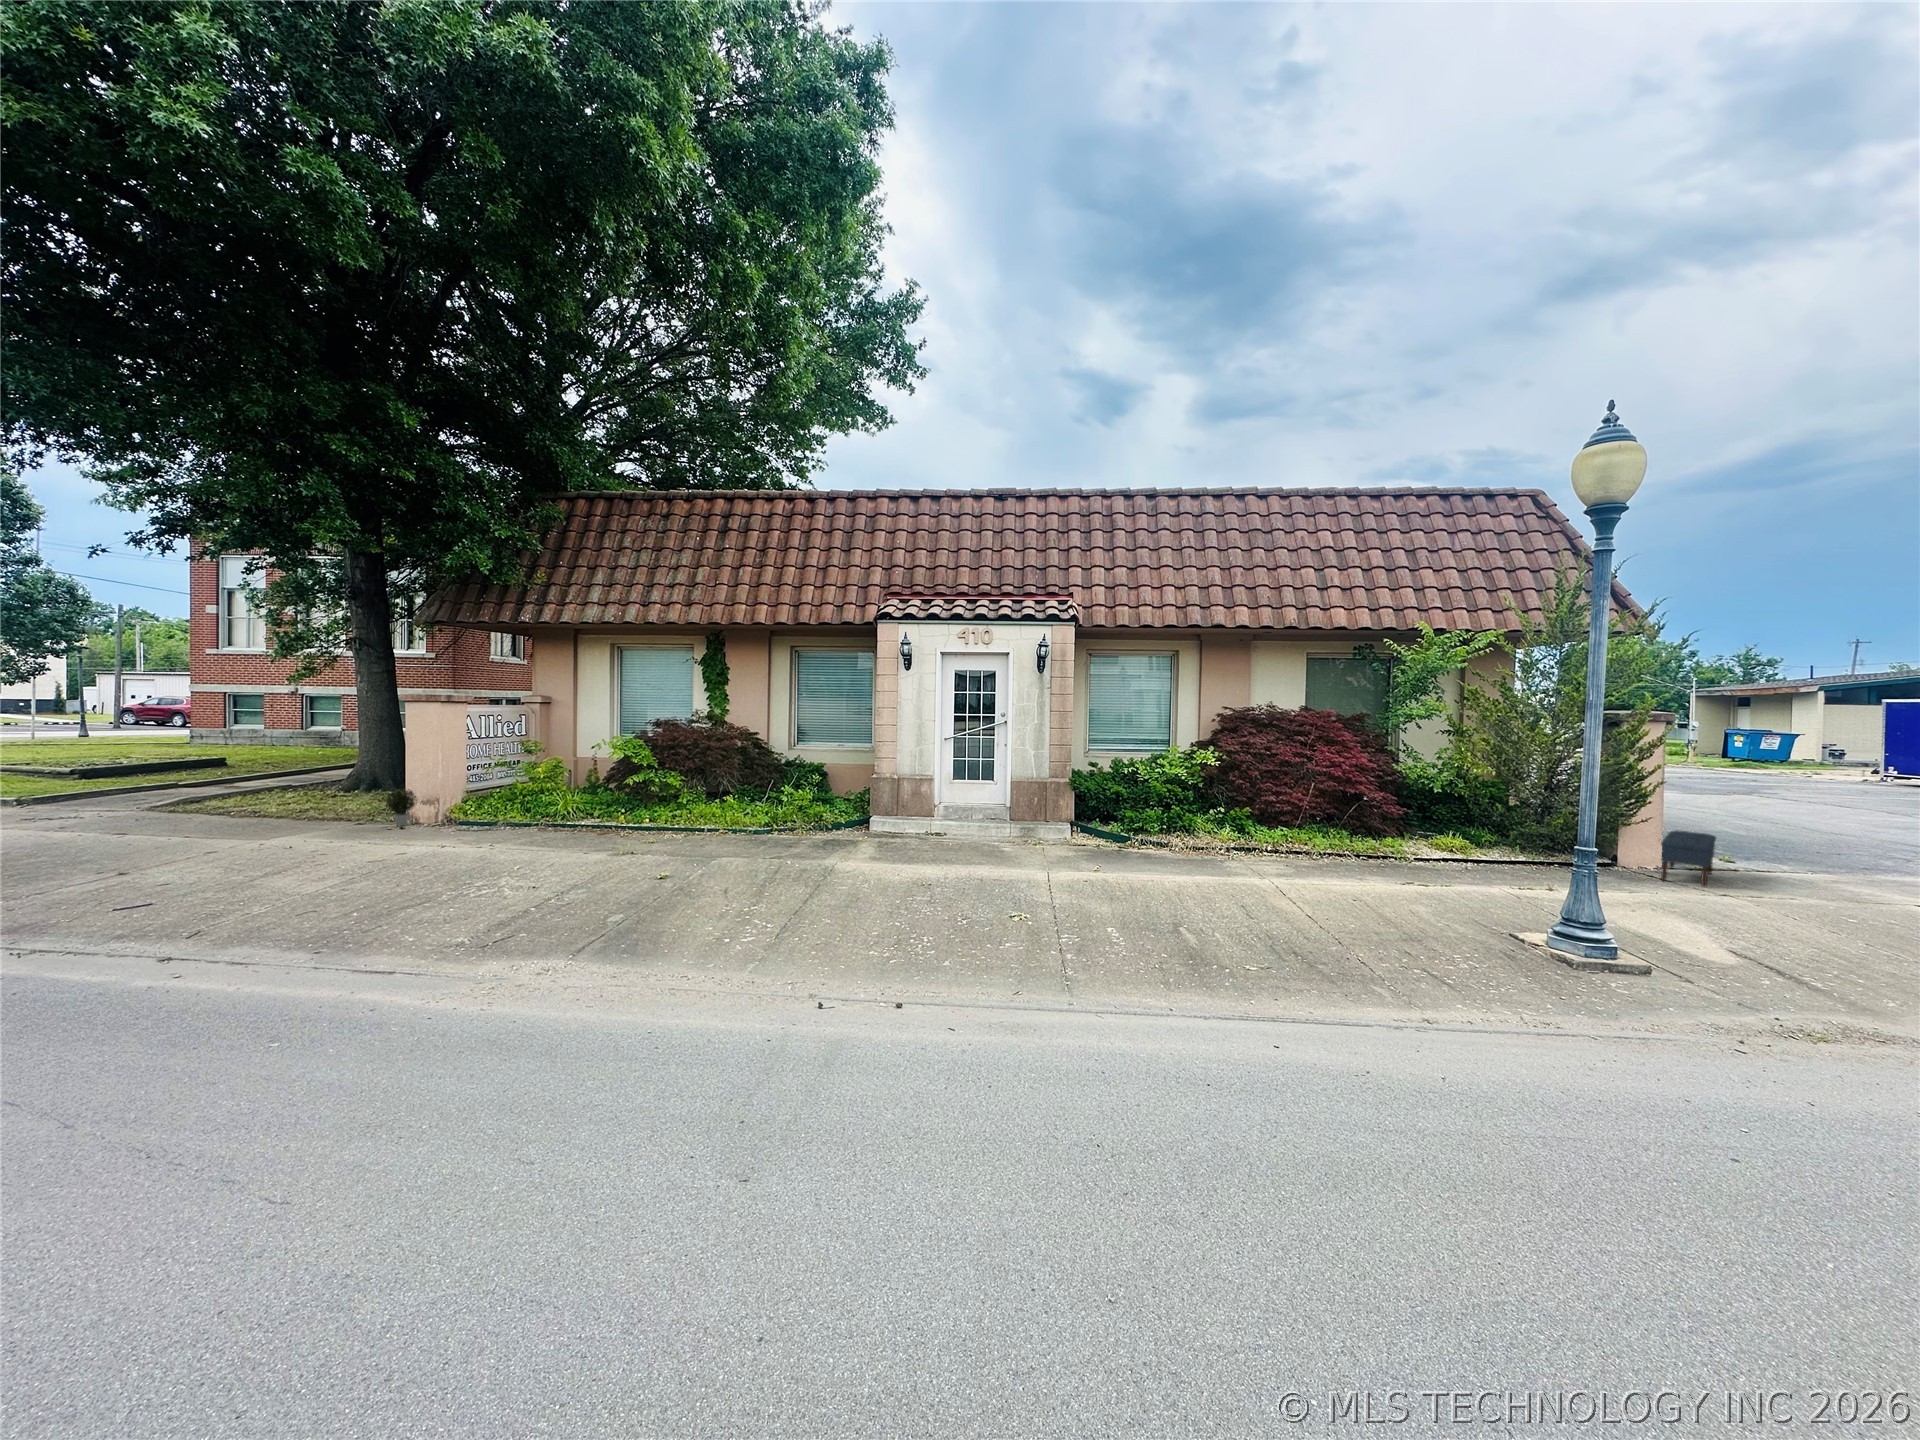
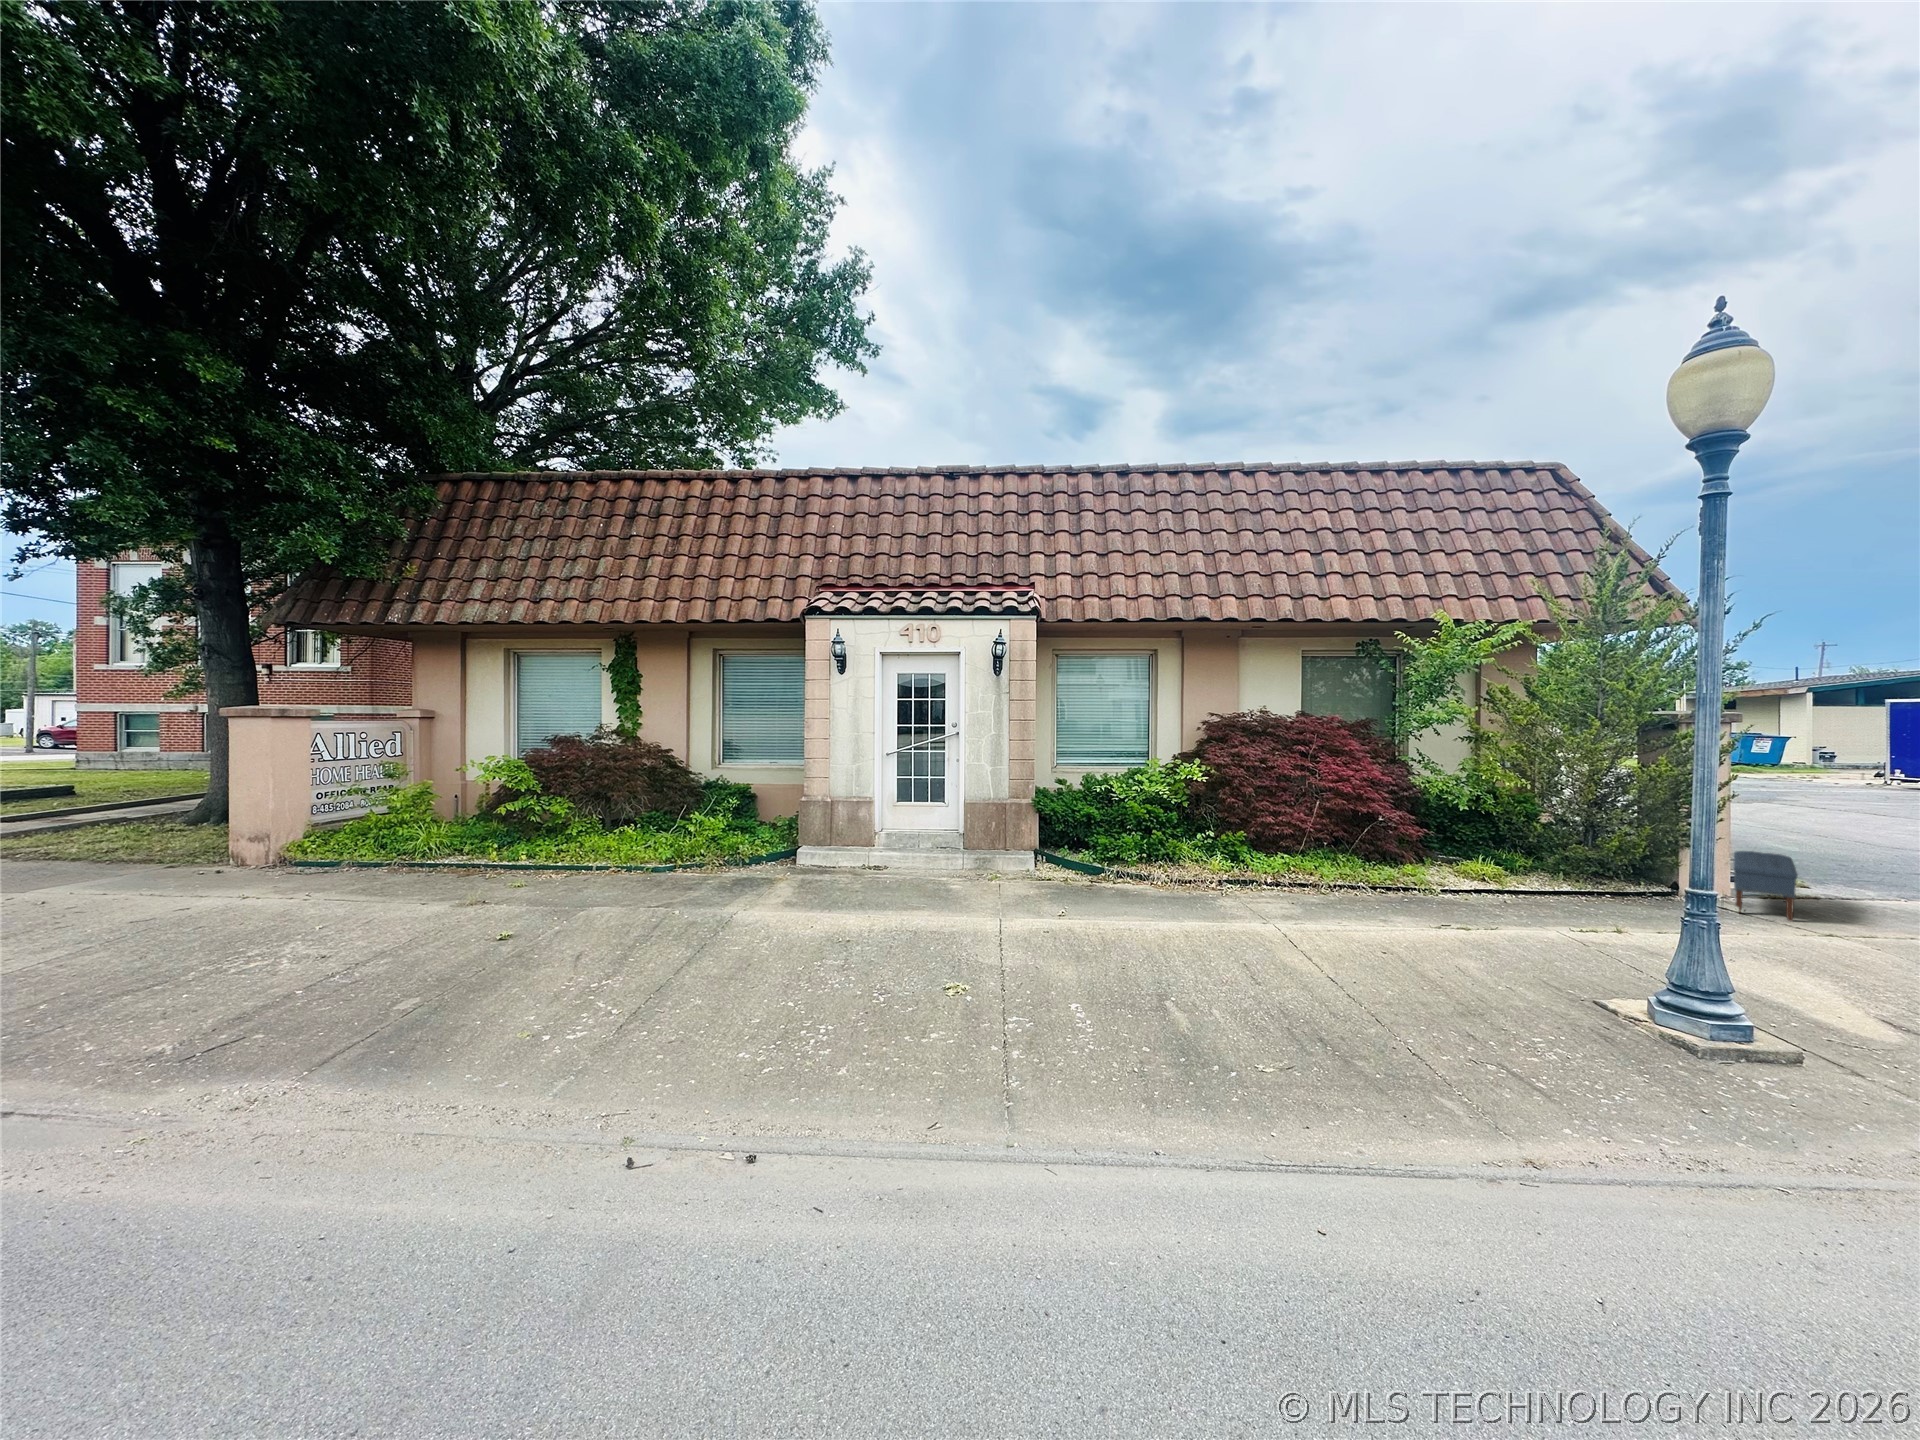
potted plant: present [386,788,417,826] -> none [193,823,240,871]

